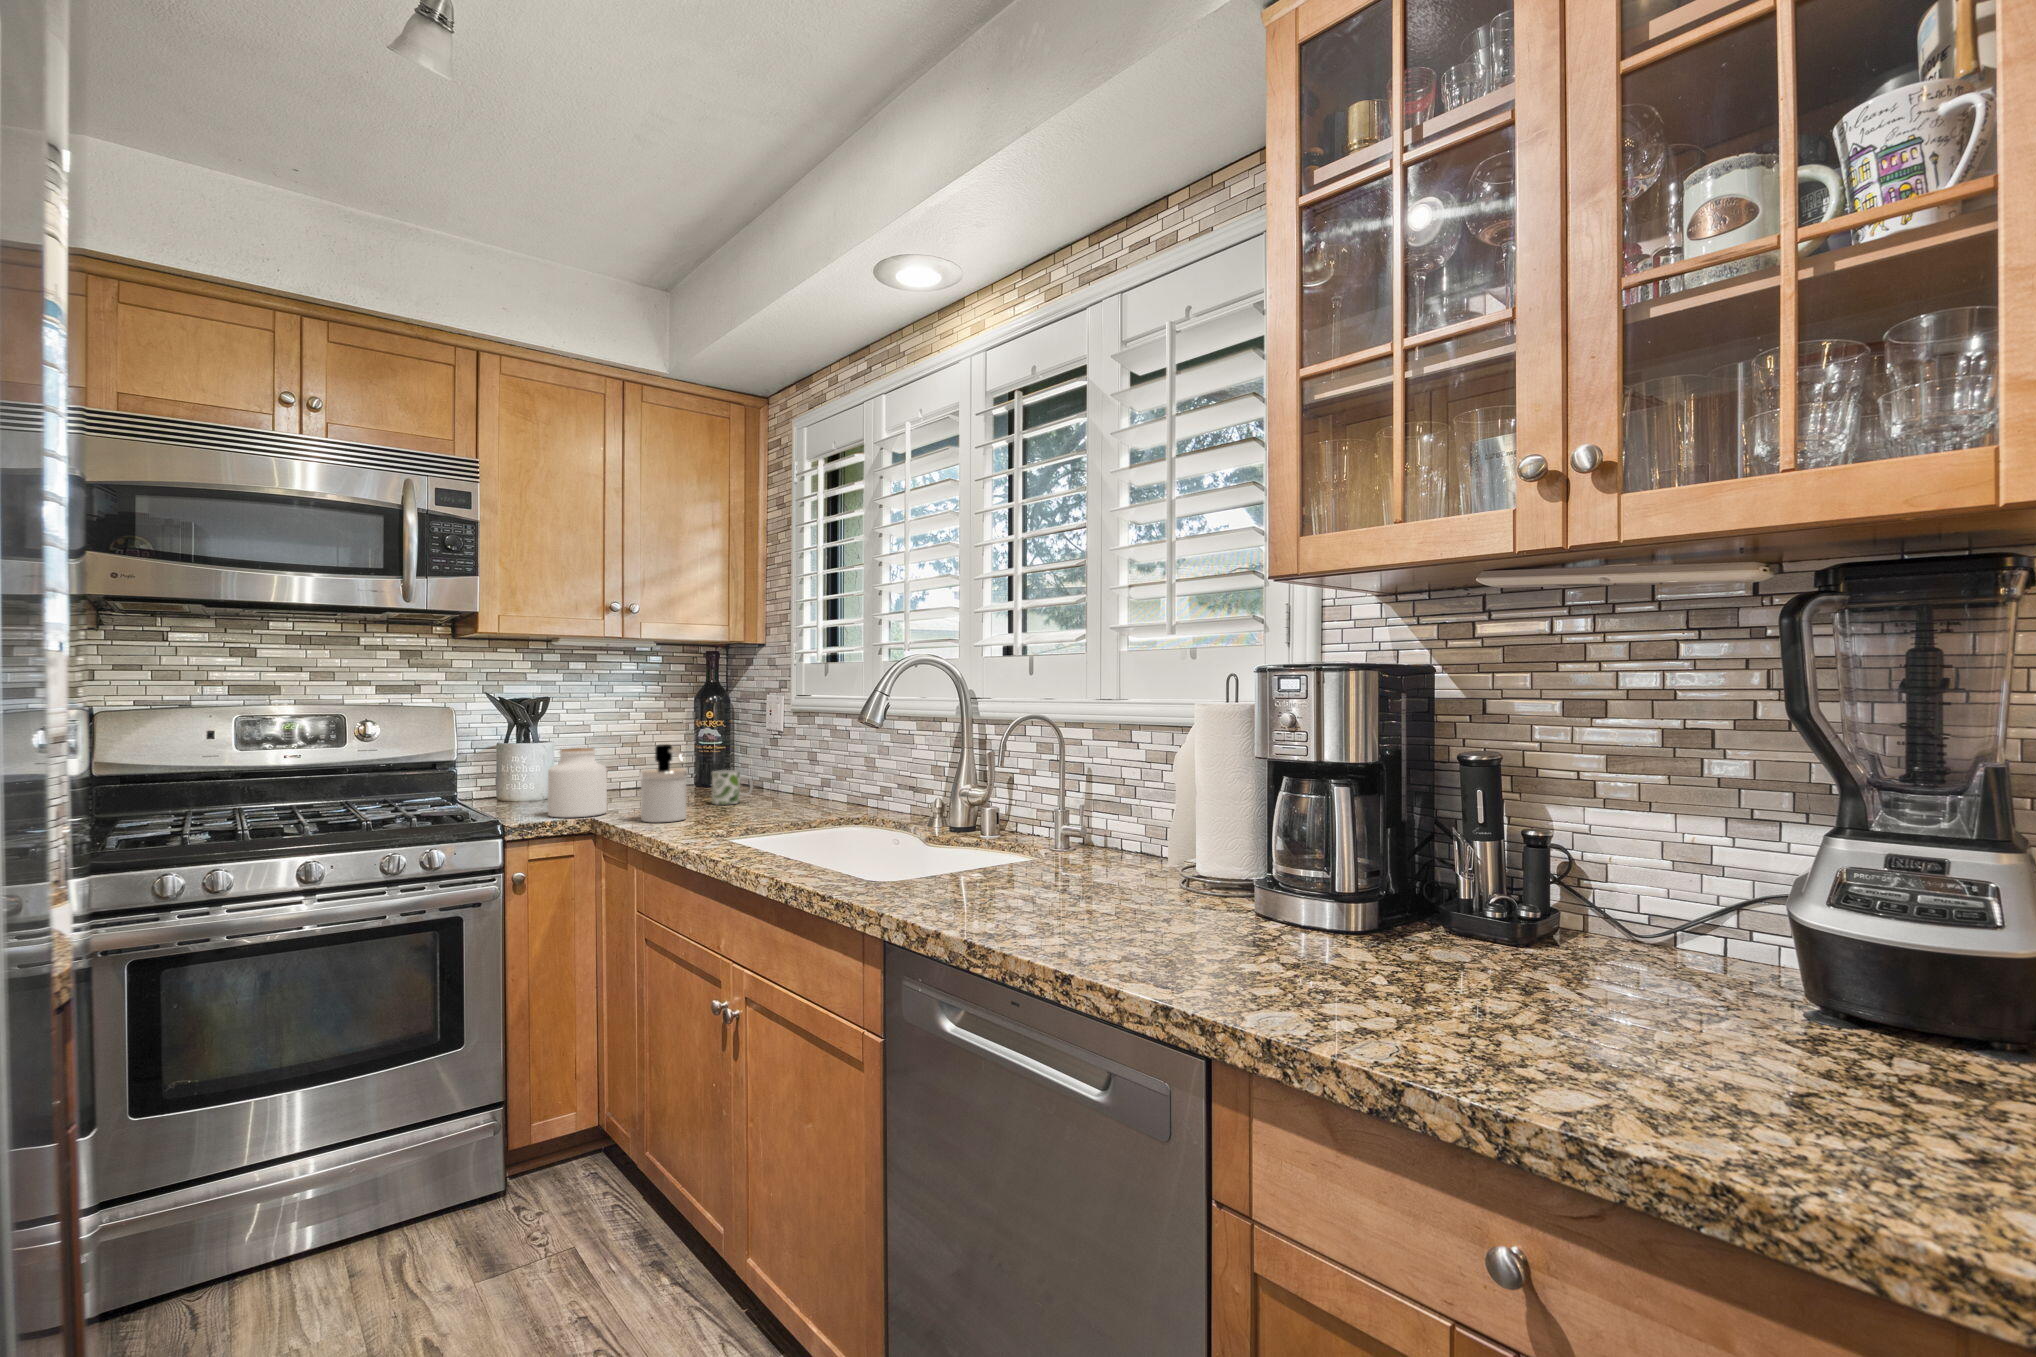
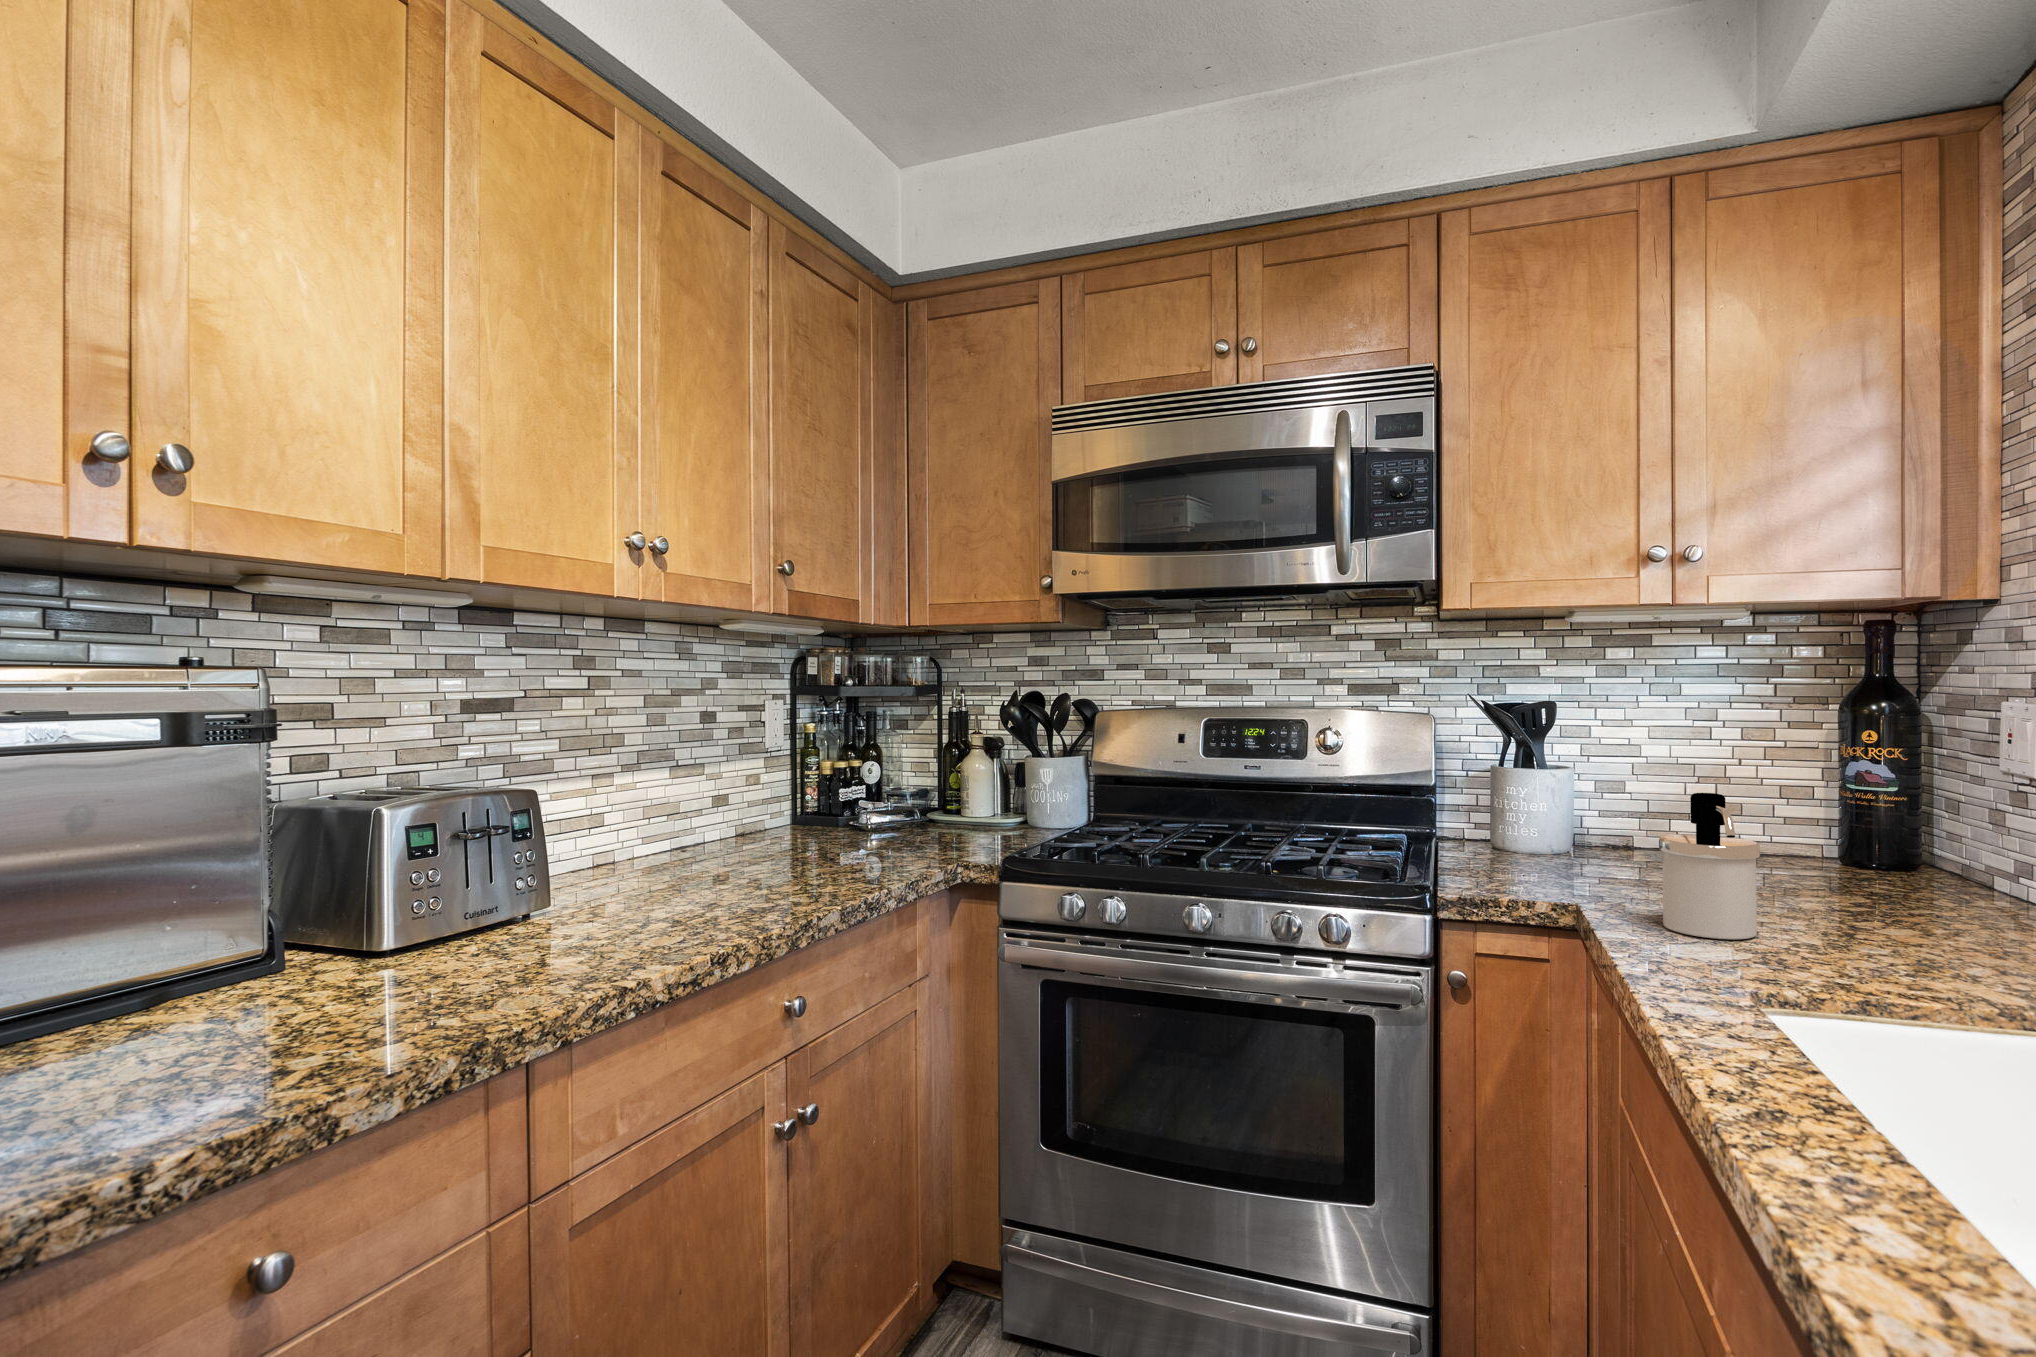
jar: present [548,748,607,818] -> none [1526,783,1624,897]
mug: present [712,770,753,805] -> none [1845,846,1946,917]

